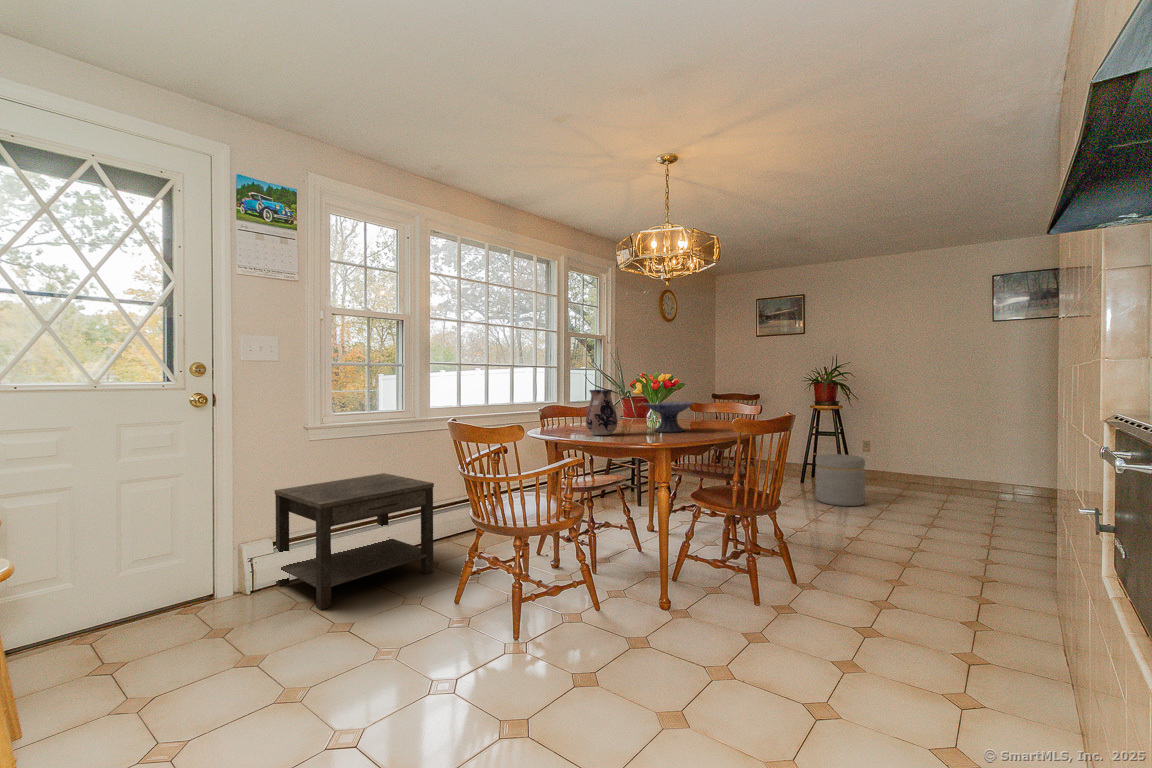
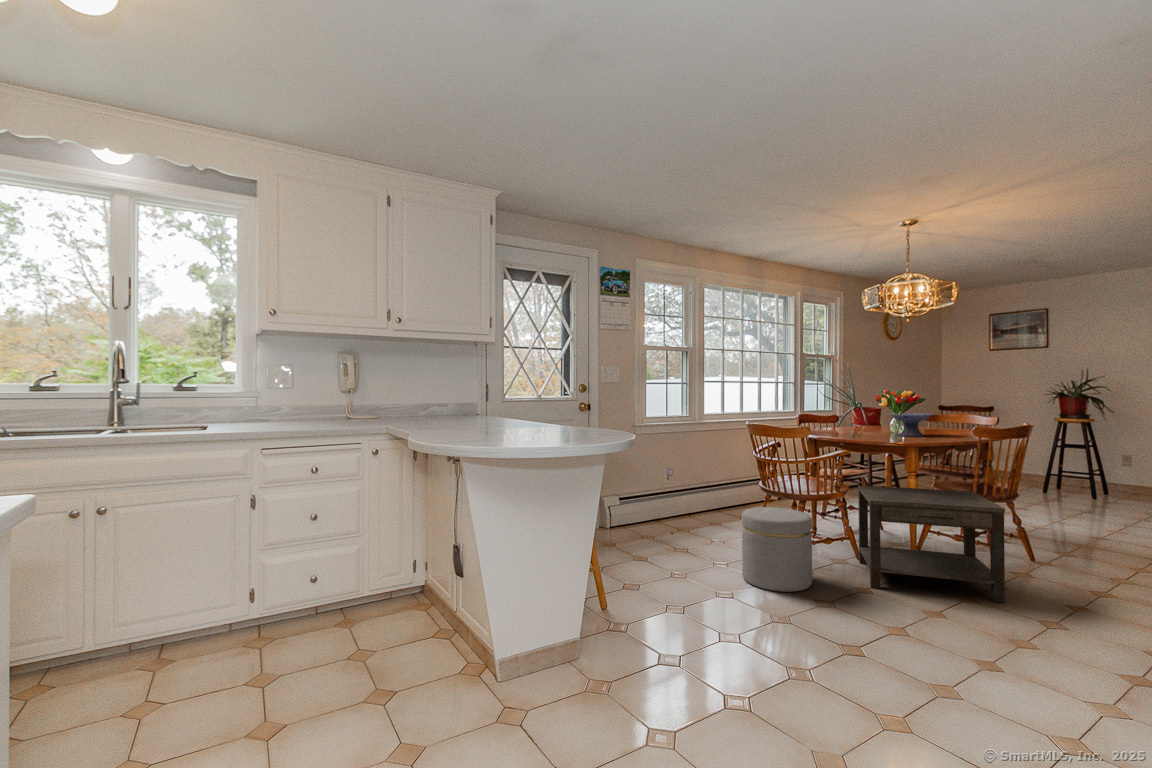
ceramic pitcher: present [586,390,618,435] -> none [842,403,868,437]
ottoman: present [816,454,865,506] -> present [742,507,812,592]
side table: present [275,473,434,610] -> present [858,485,1005,603]

